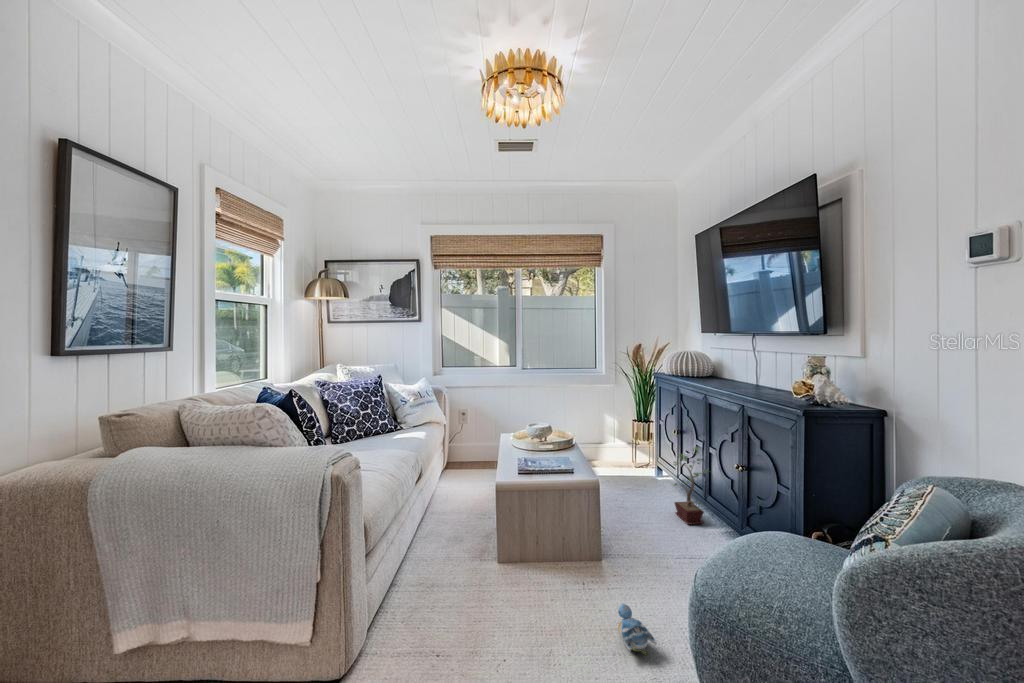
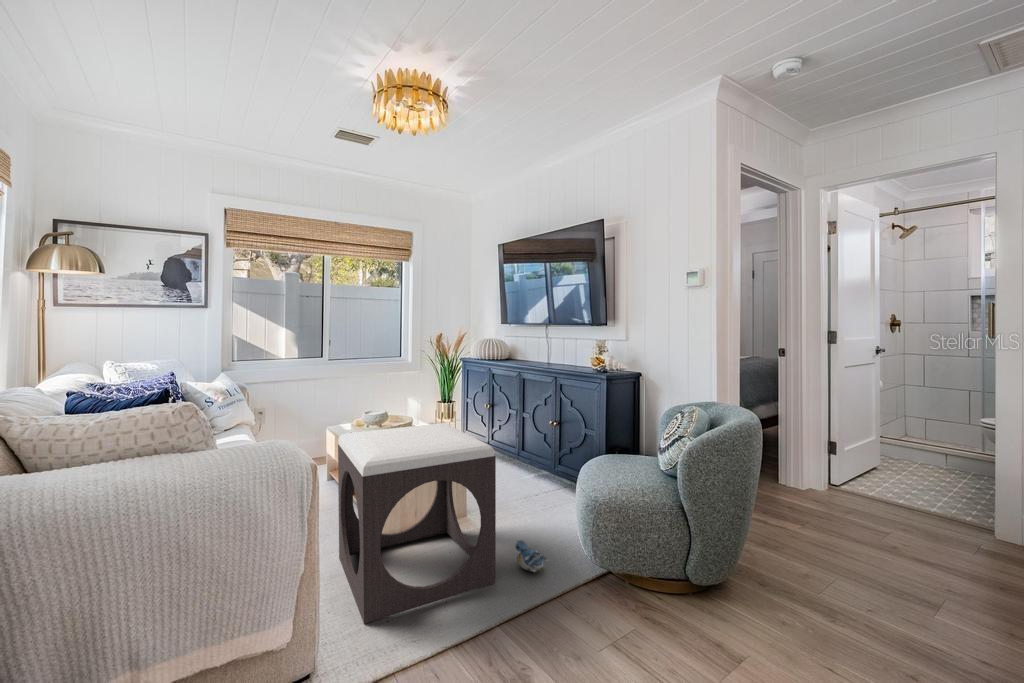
footstool: none [428,446,581,647] -> present [338,423,496,624]
potted plant: present [674,446,709,525] -> none [494,413,531,478]

